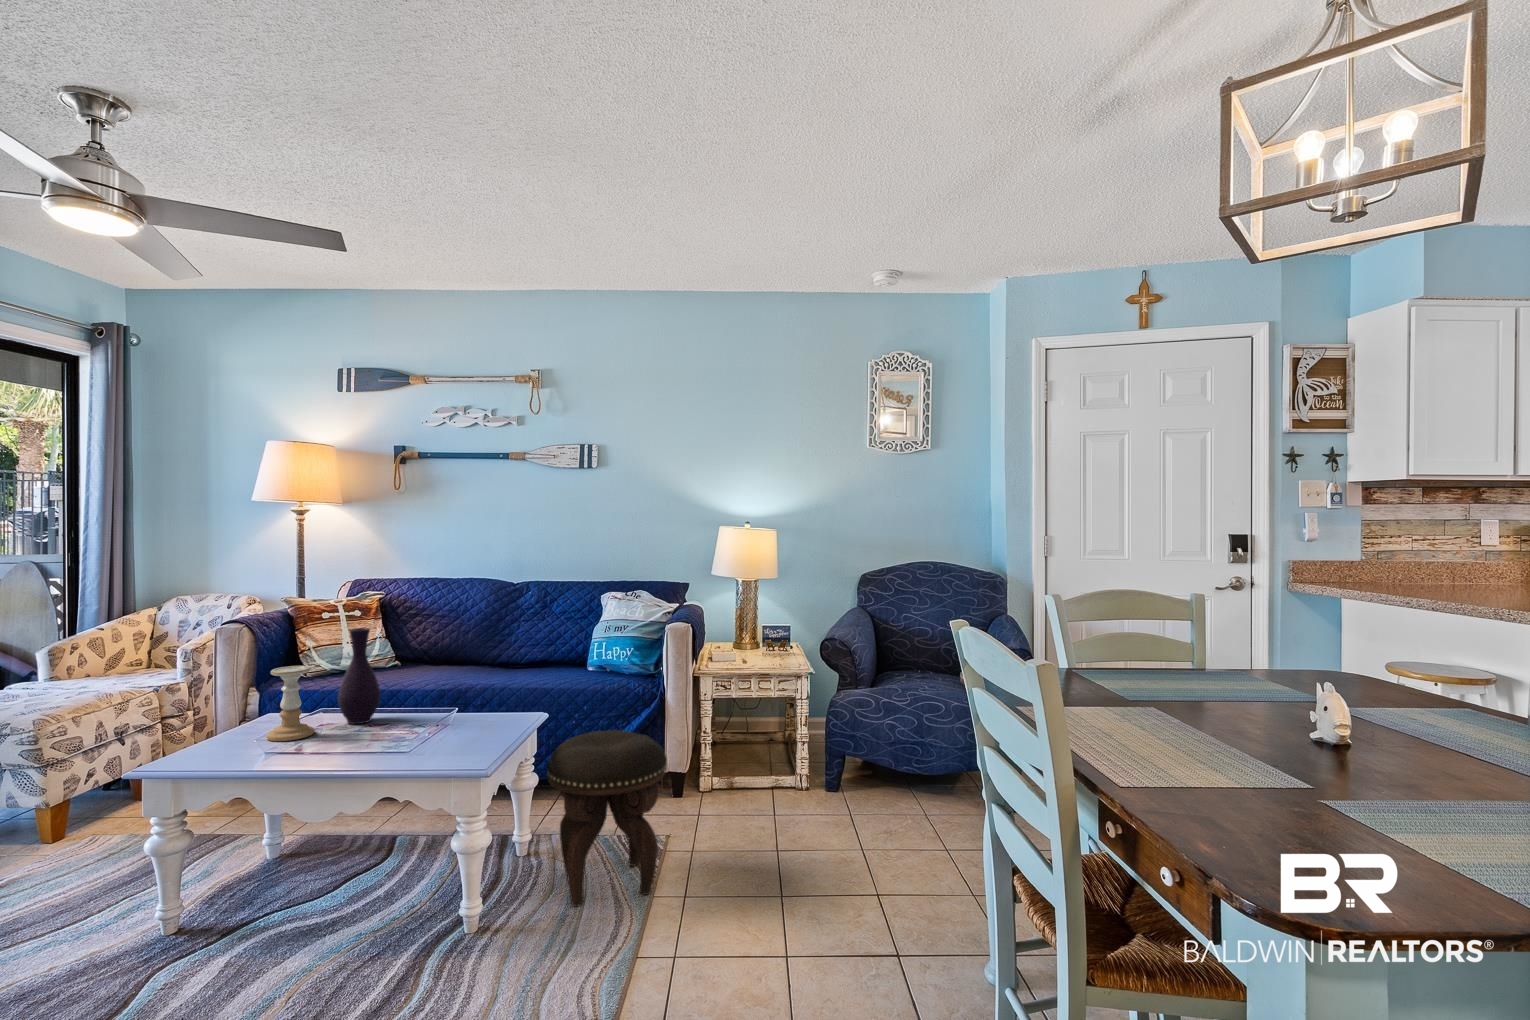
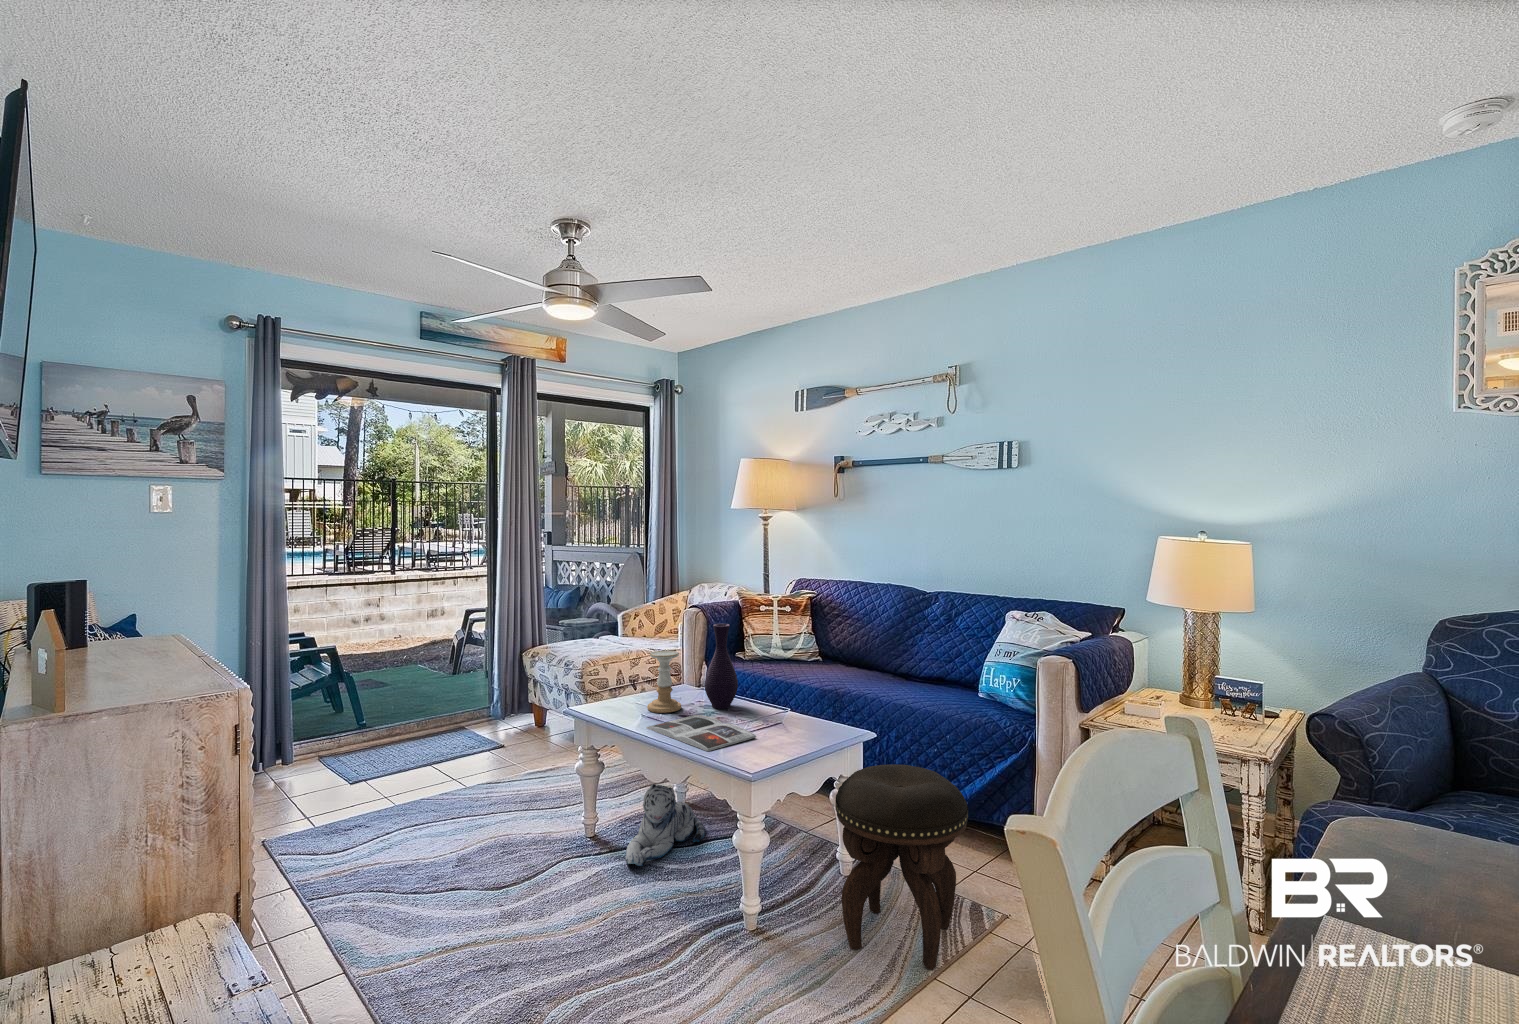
magazine: none [299,730,446,758] -> present [646,715,756,751]
plush toy: none [249,827,340,932] -> present [626,784,705,866]

